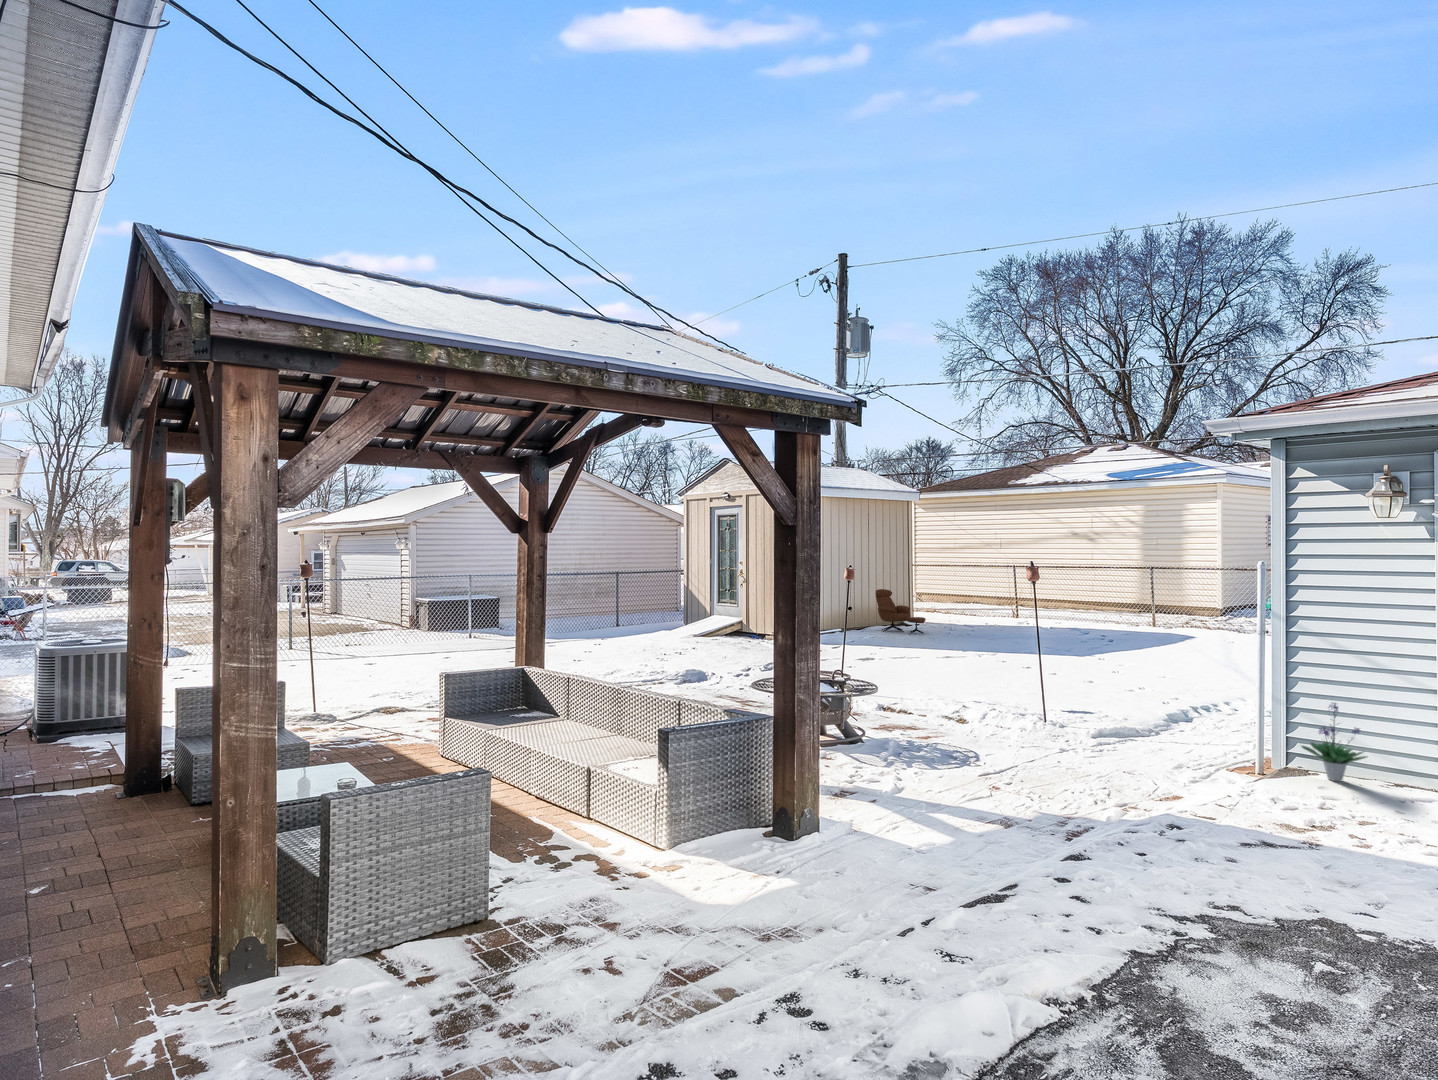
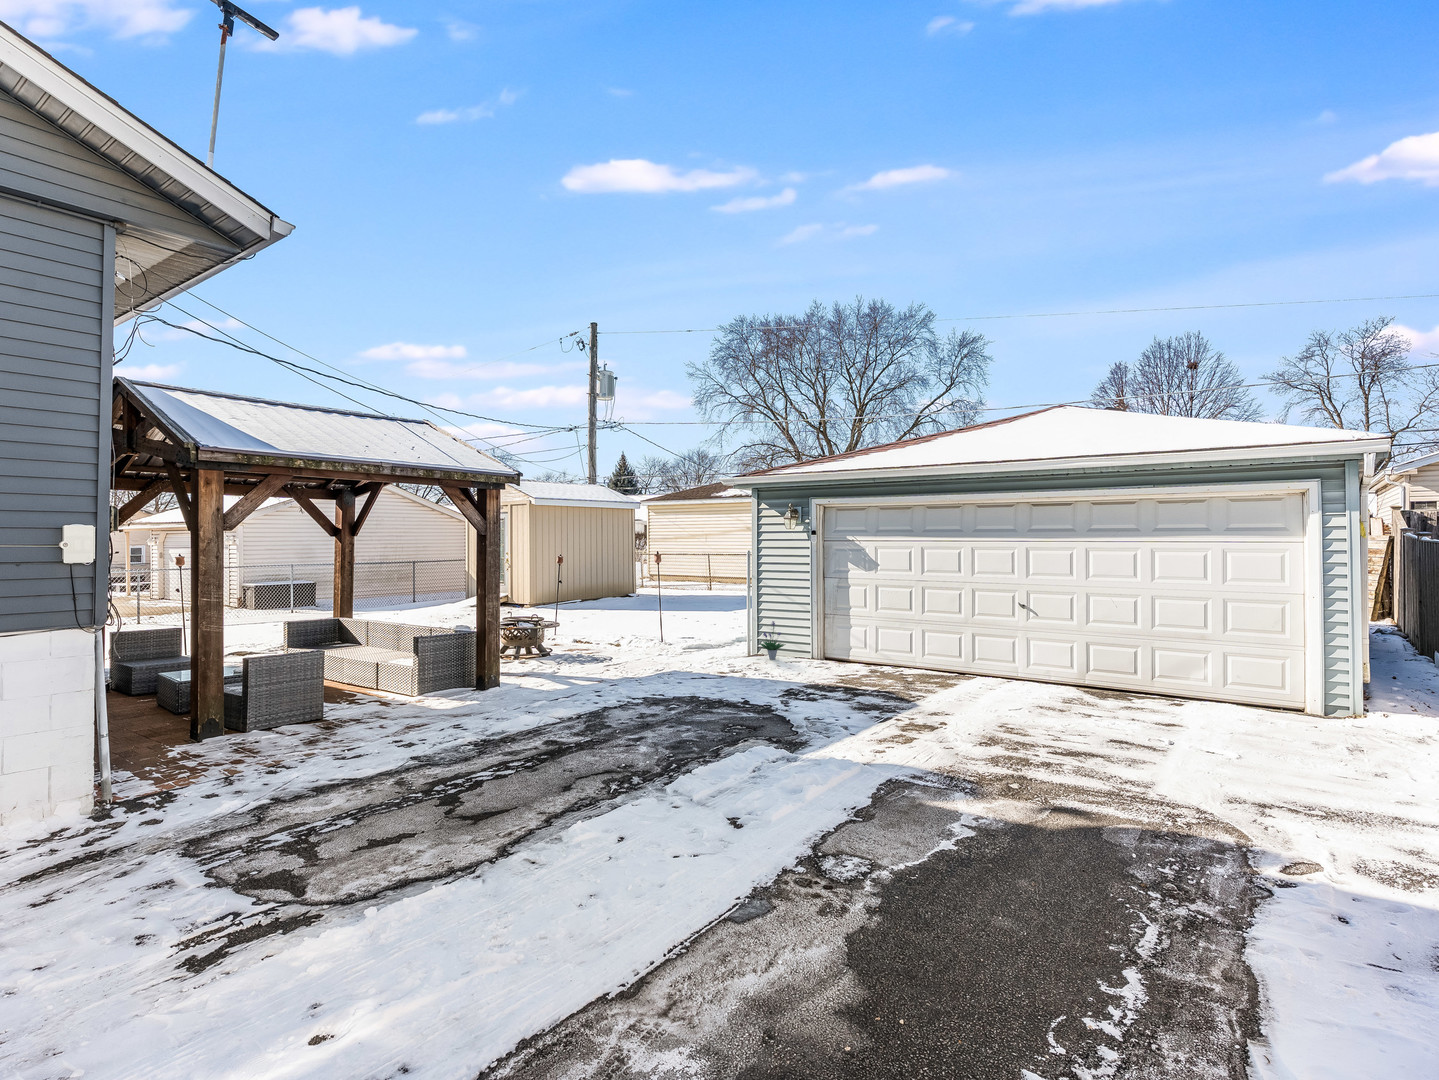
lounge chair: present [876,589,926,634] -> none [606,573,639,604]

